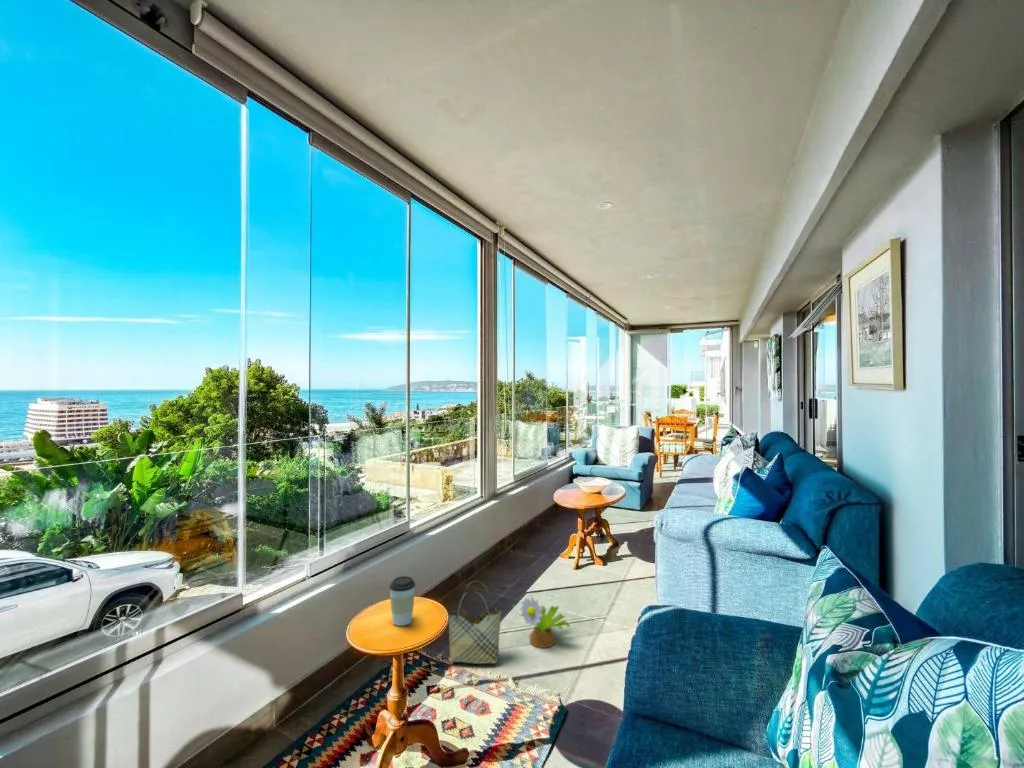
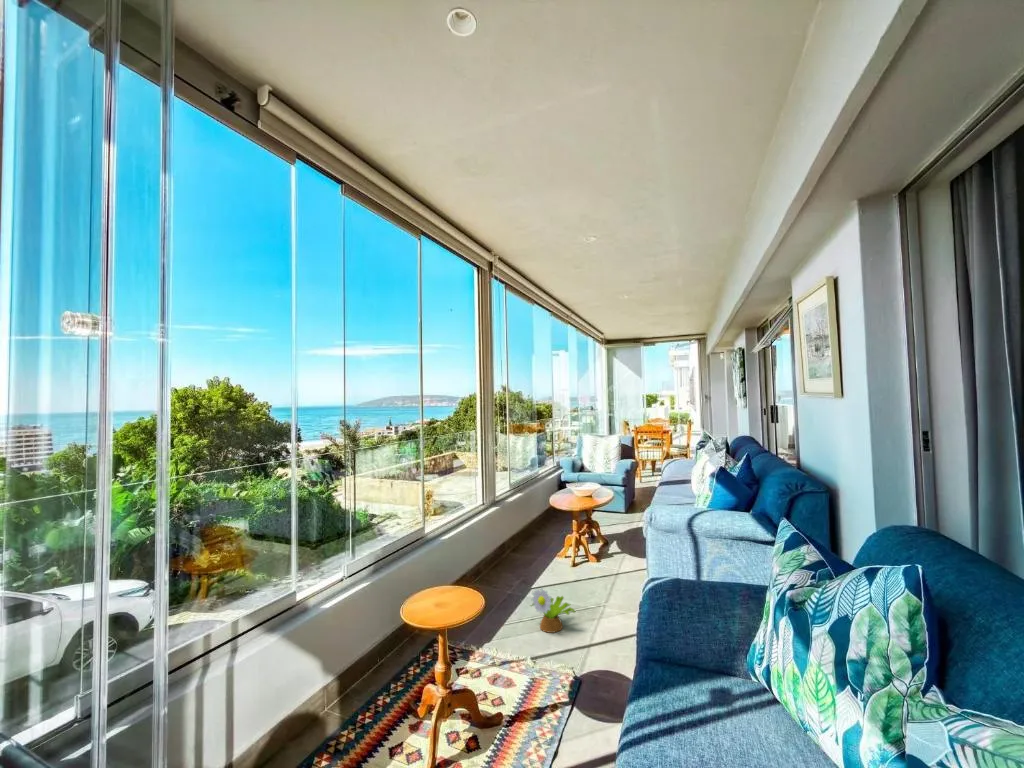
coffee cup: present [390,576,415,626] -> none [431,569,453,610]
woven basket: present [448,581,502,664] -> none [469,575,517,648]

